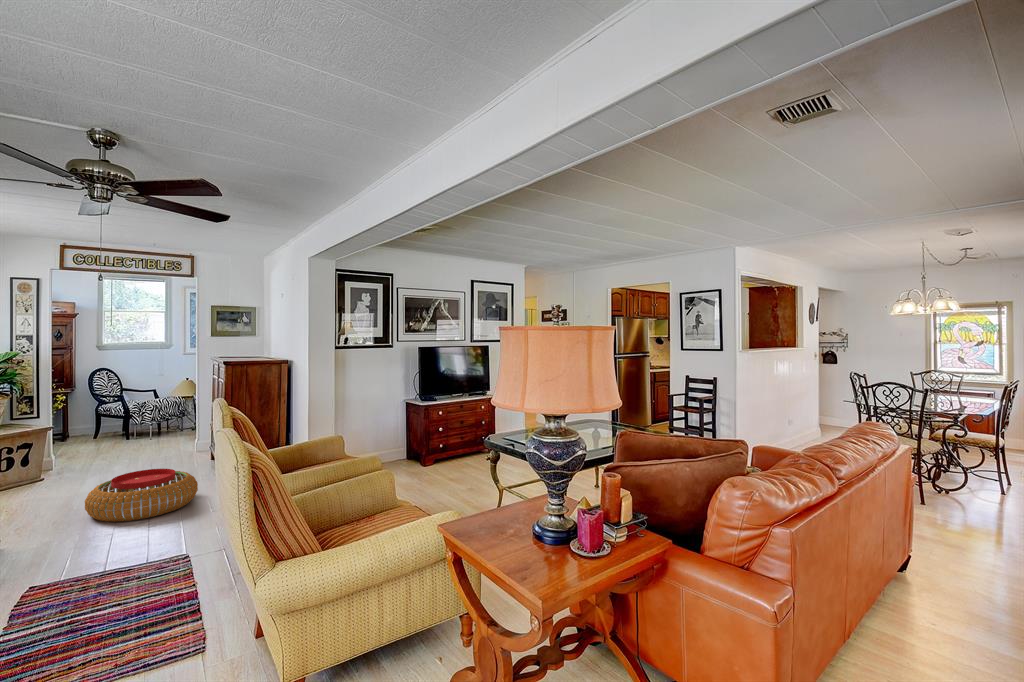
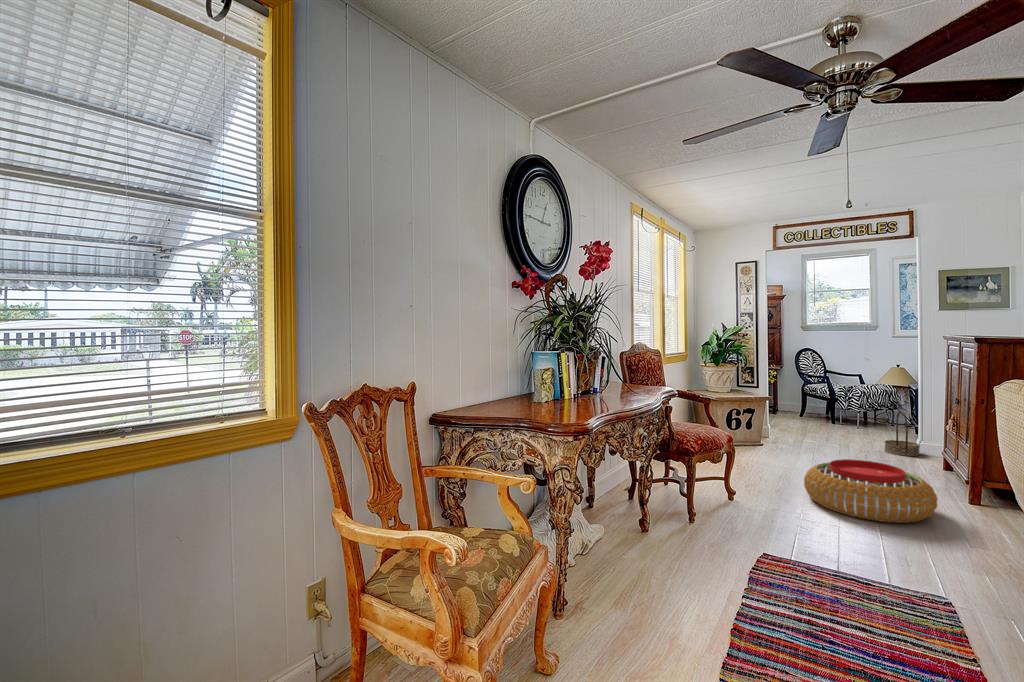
basket: none [172,419,199,457] -> present [885,411,919,456]

